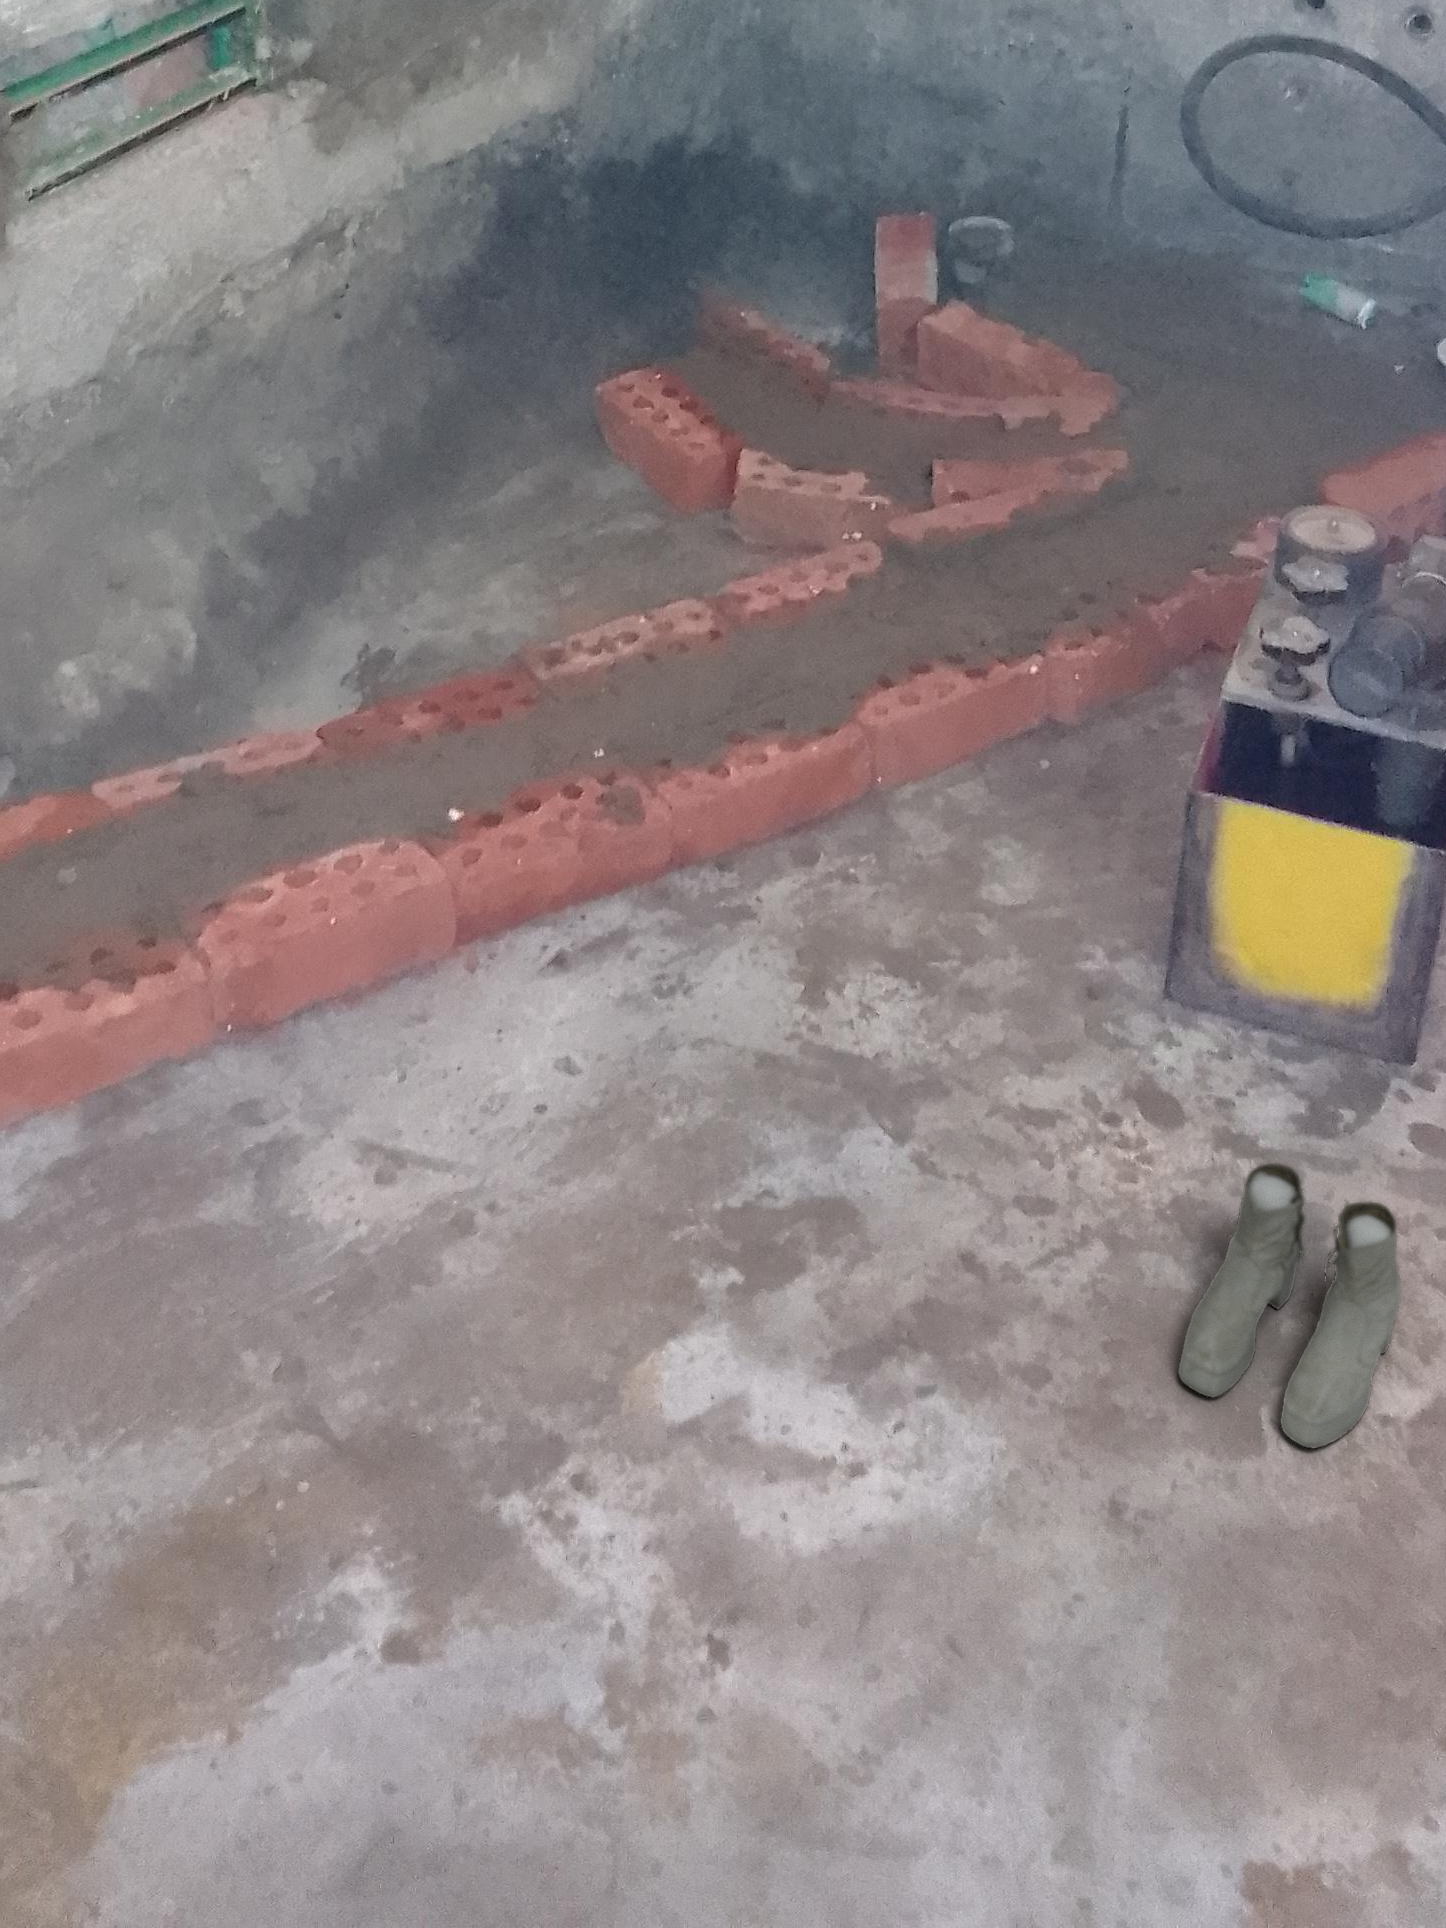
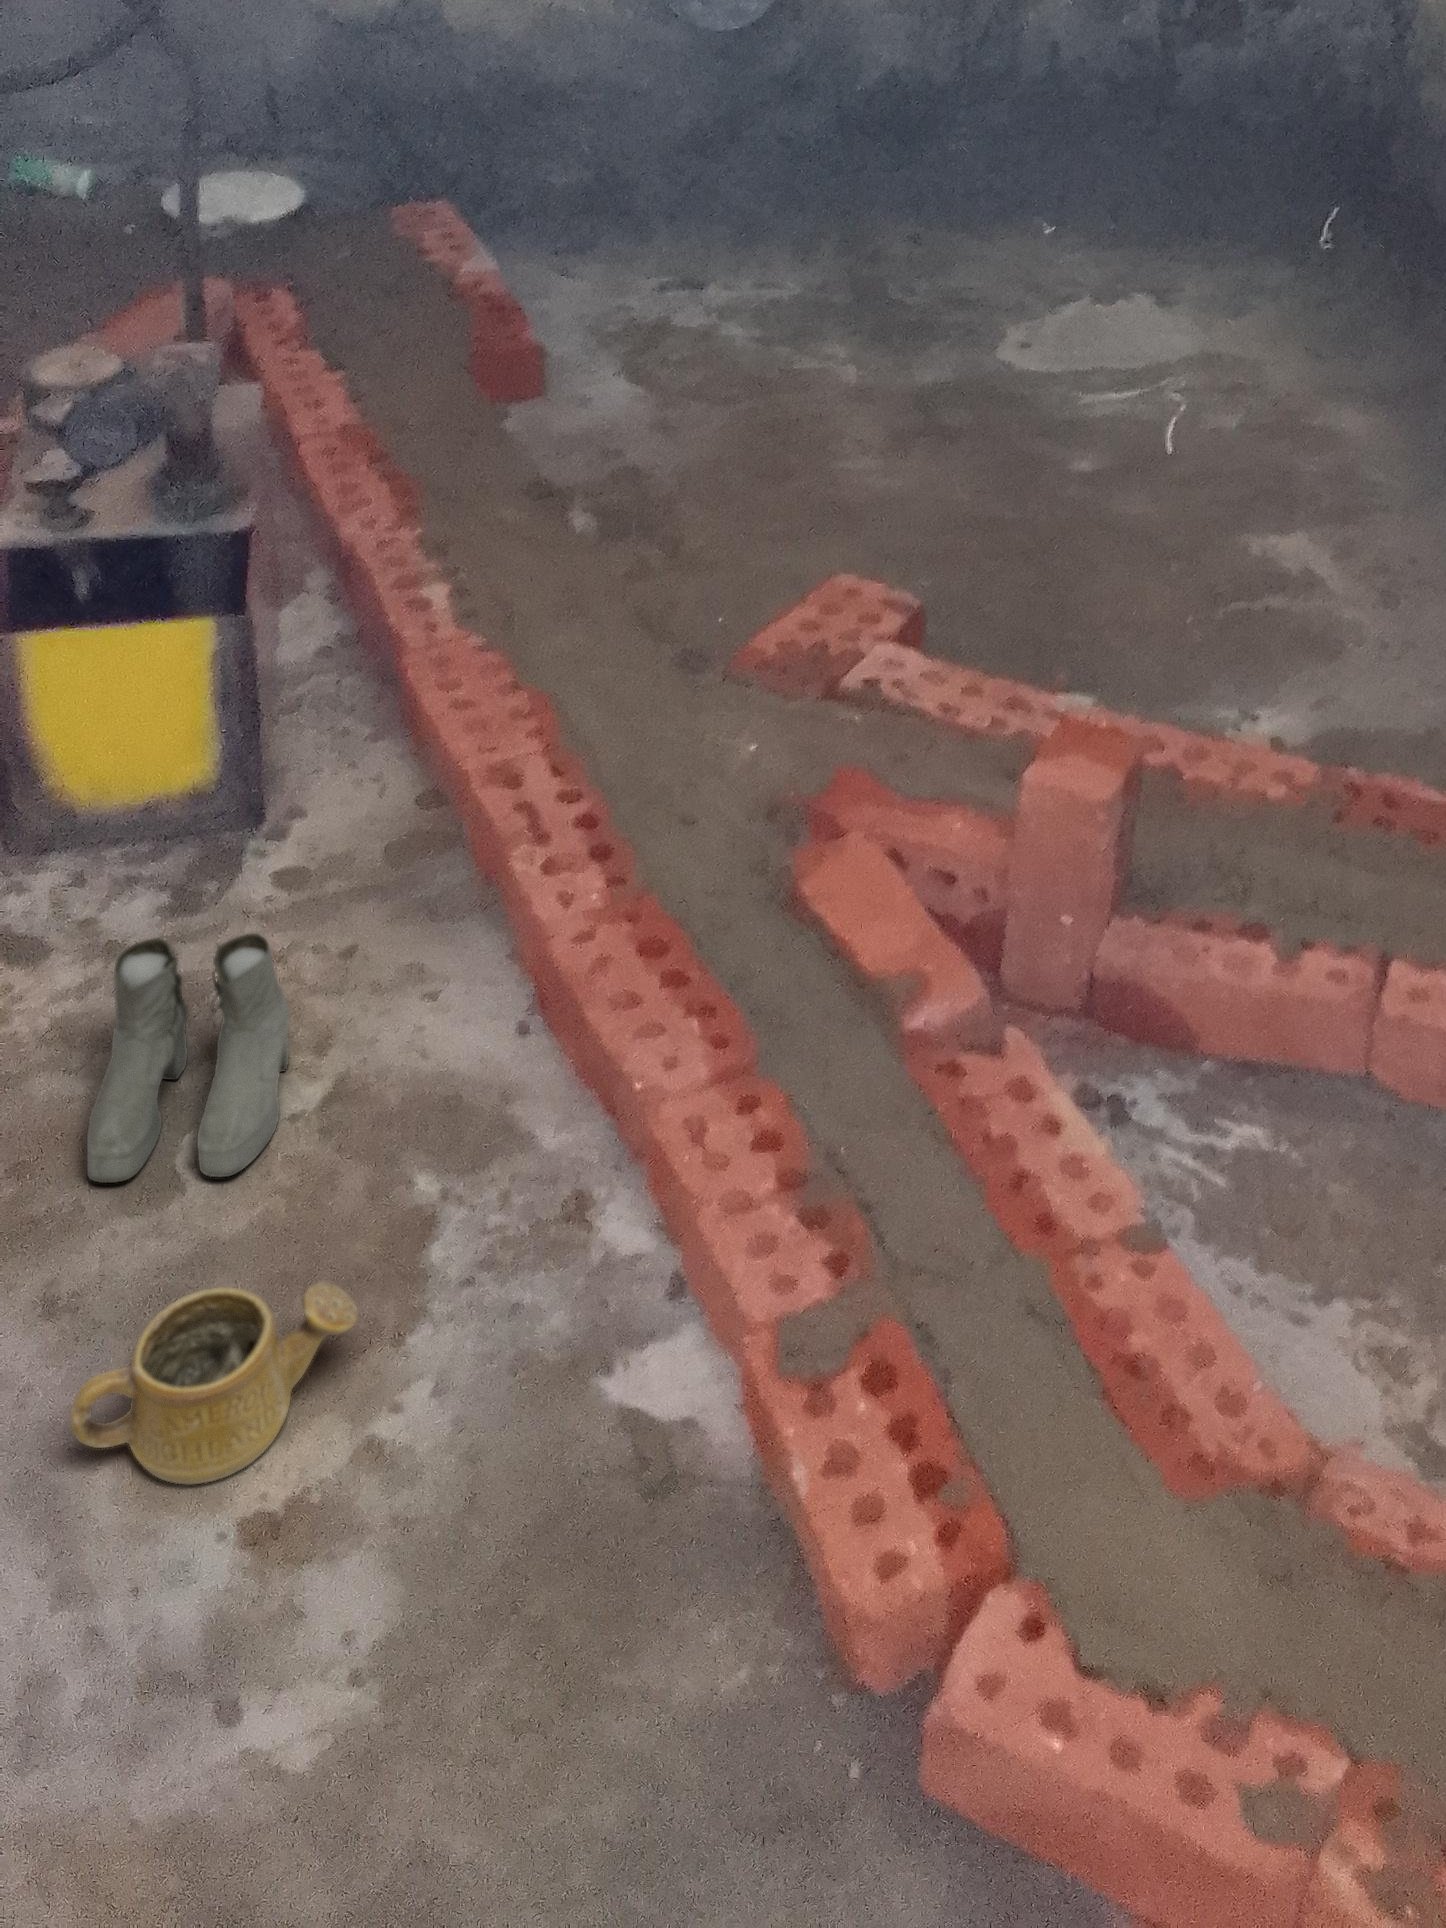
watering can: none [1111,1578,1406,1795] -> present [70,1281,357,1484]

